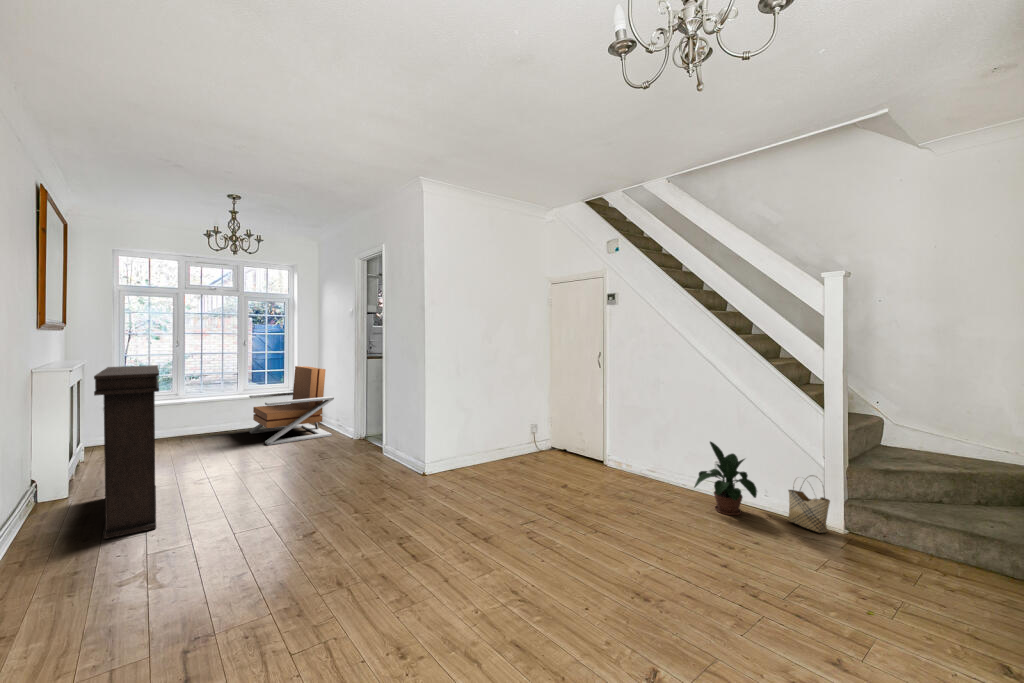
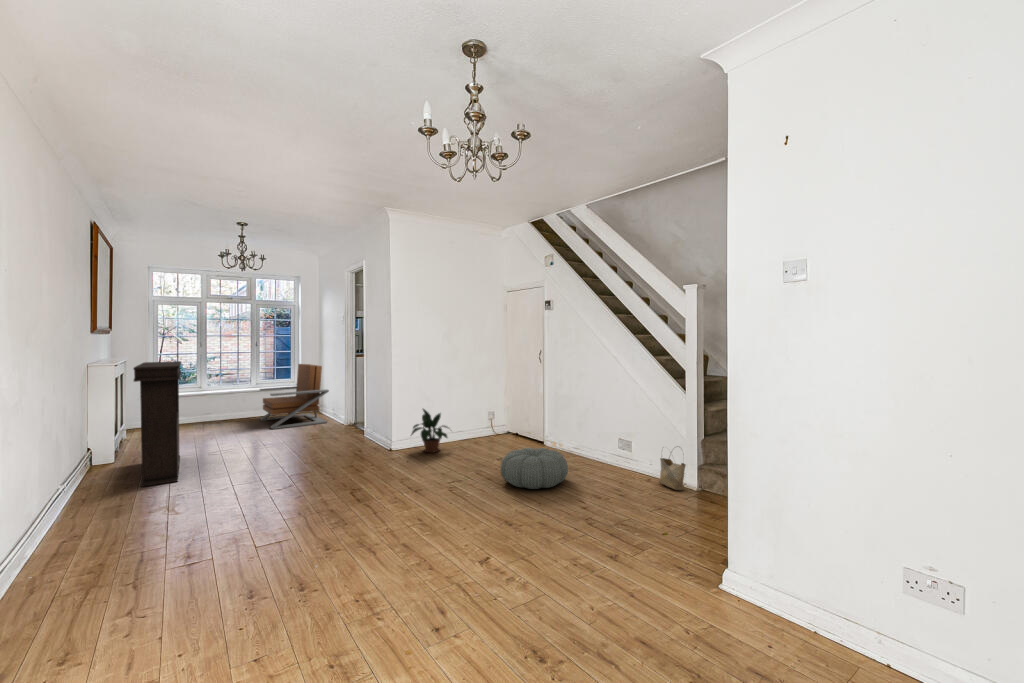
potted plant: present [694,442,757,515] -> present [411,409,448,452]
pouf: none [588,476,675,534] -> present [500,448,568,489]

